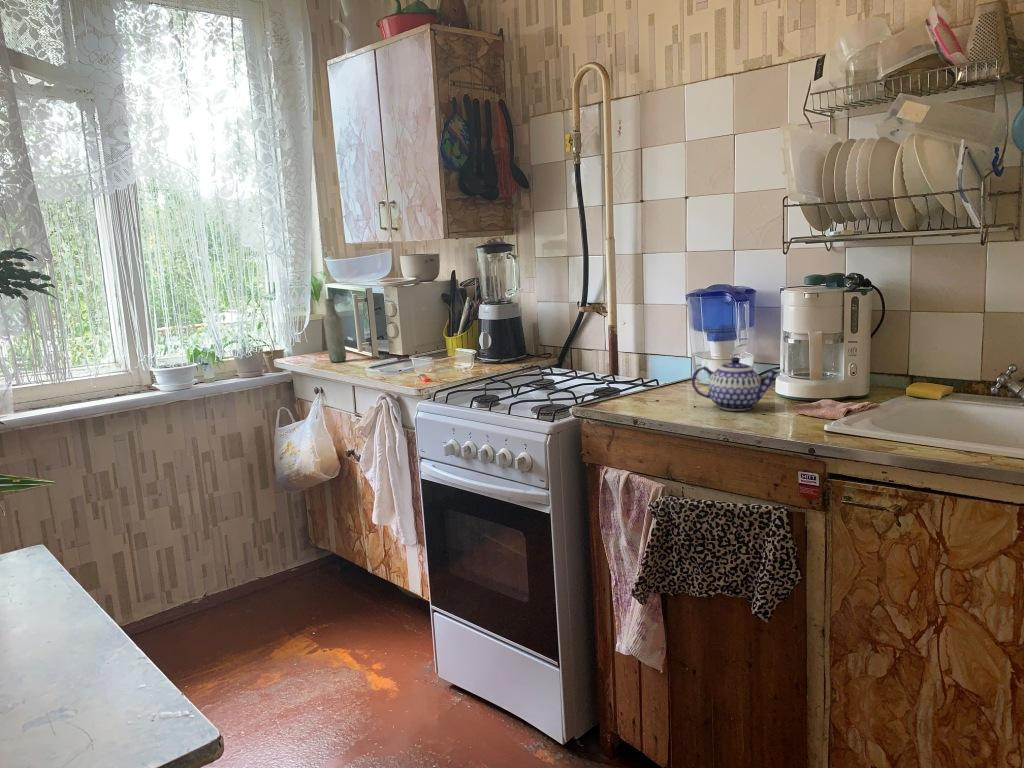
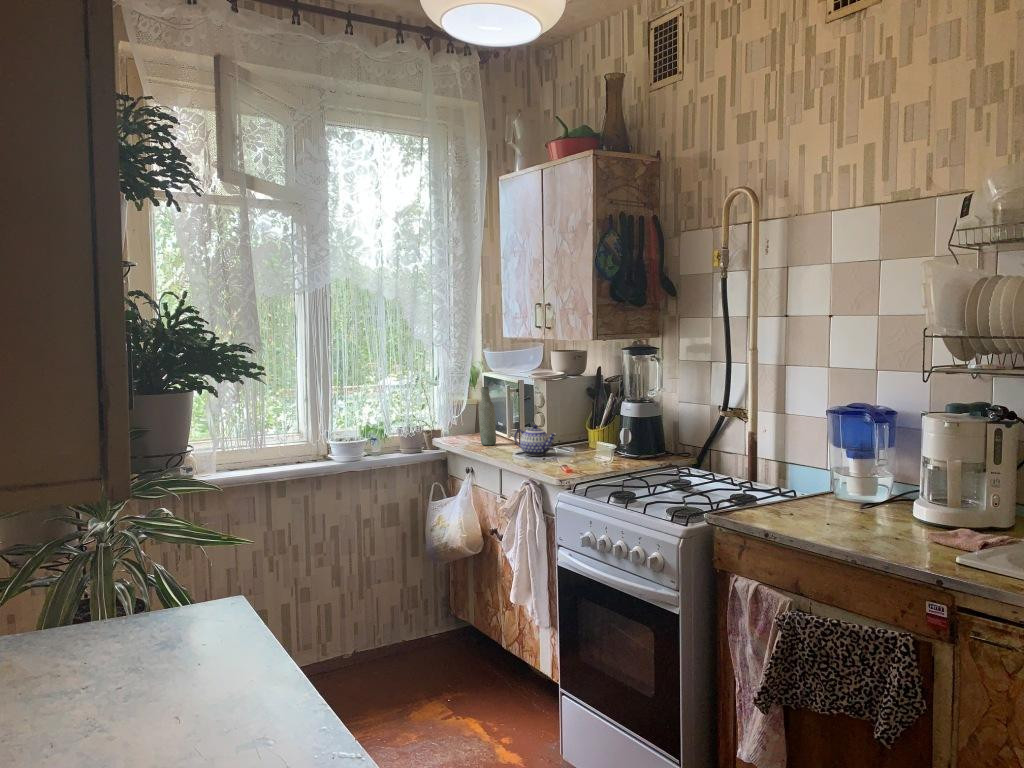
teapot: present [692,357,780,411] -> present [514,425,557,456]

